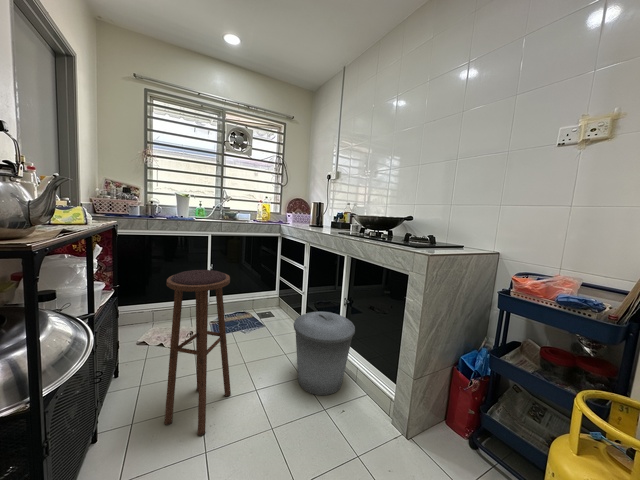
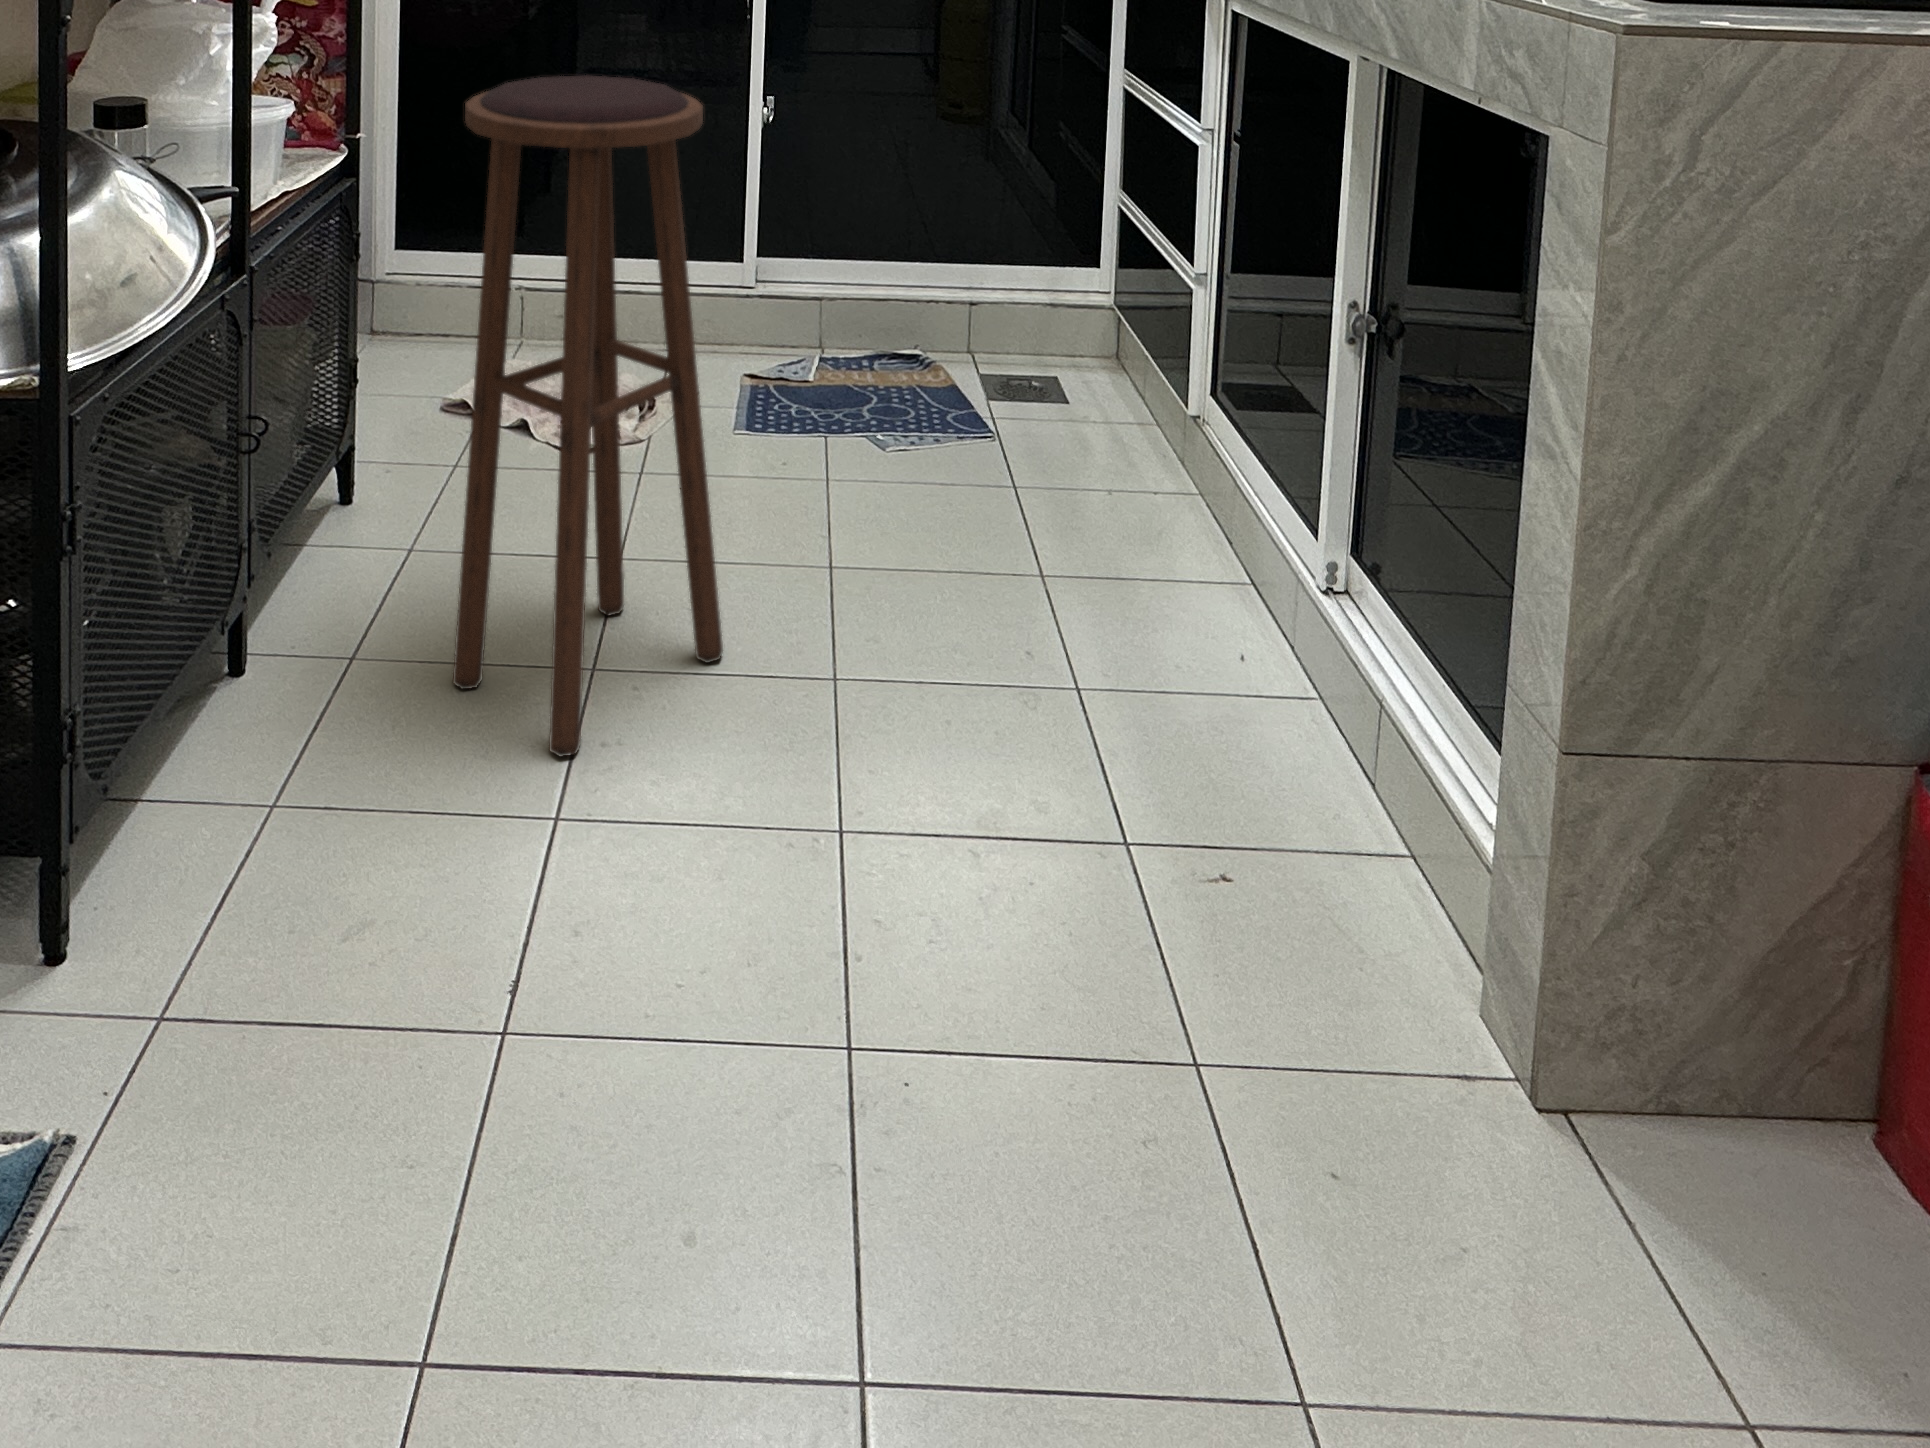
trash can: present [294,312,355,395] -> none [1017,350,1358,790]

